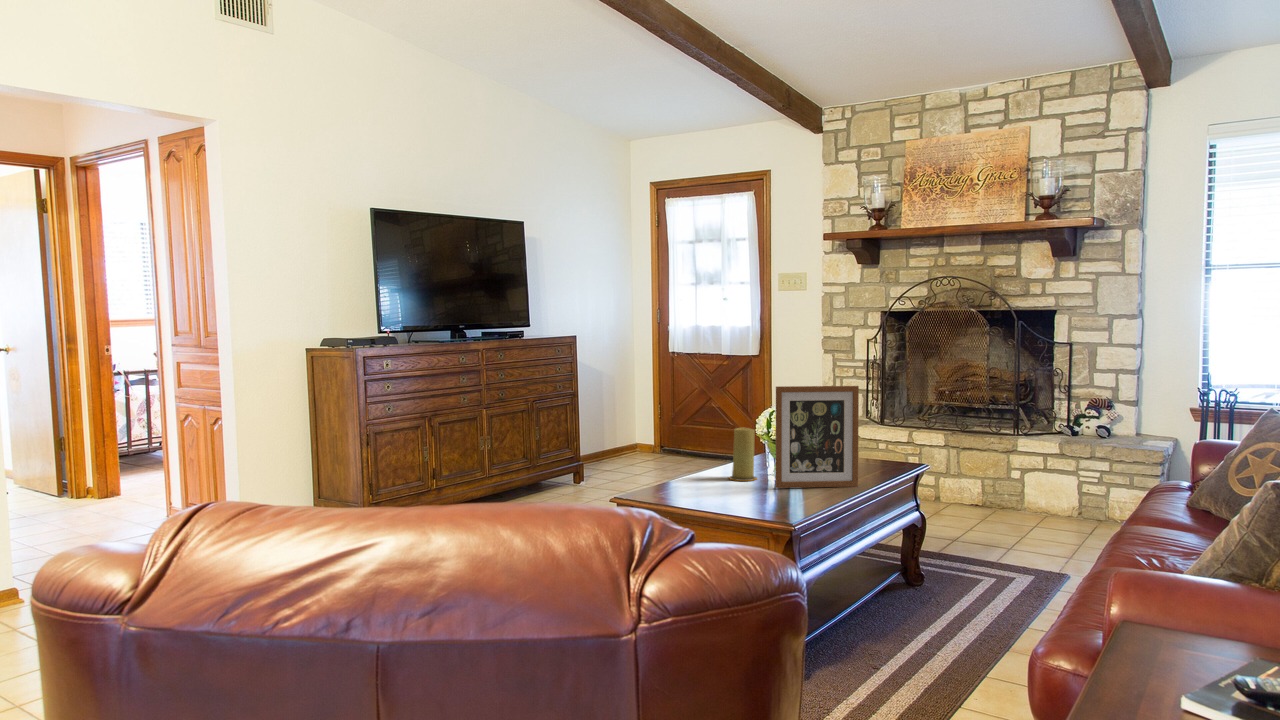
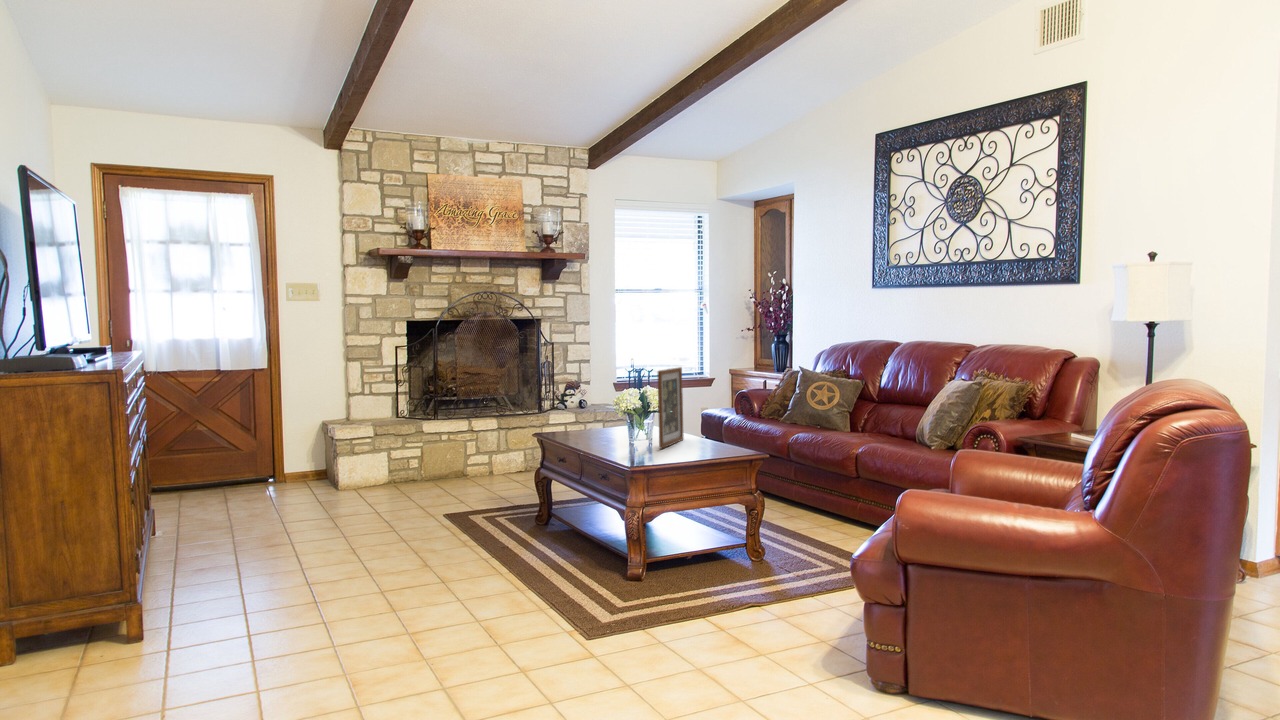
candle: present [729,428,757,481] -> none [601,409,624,452]

